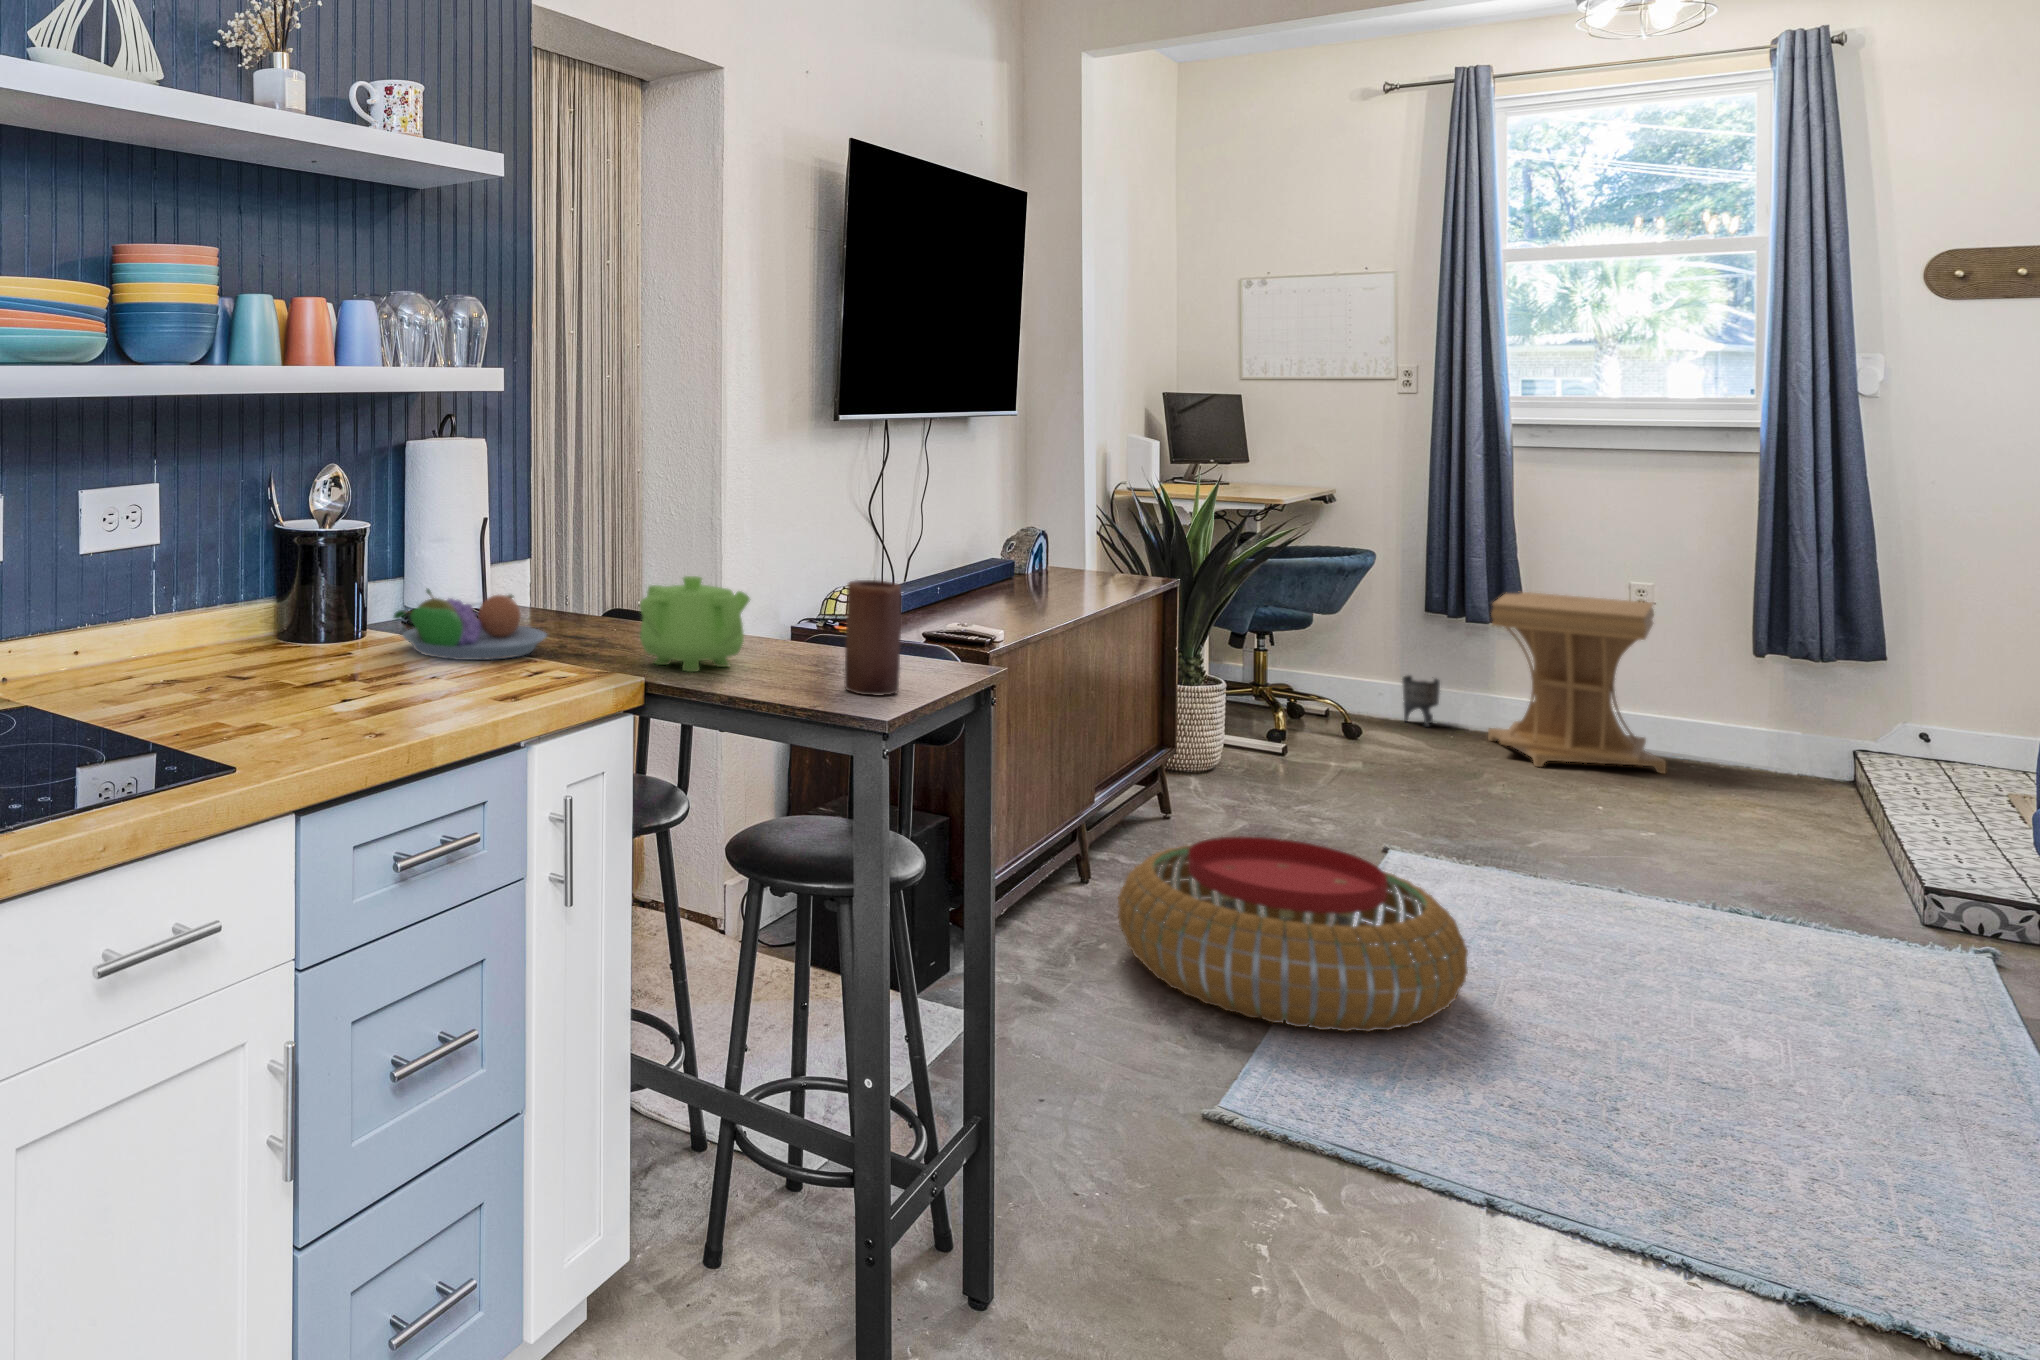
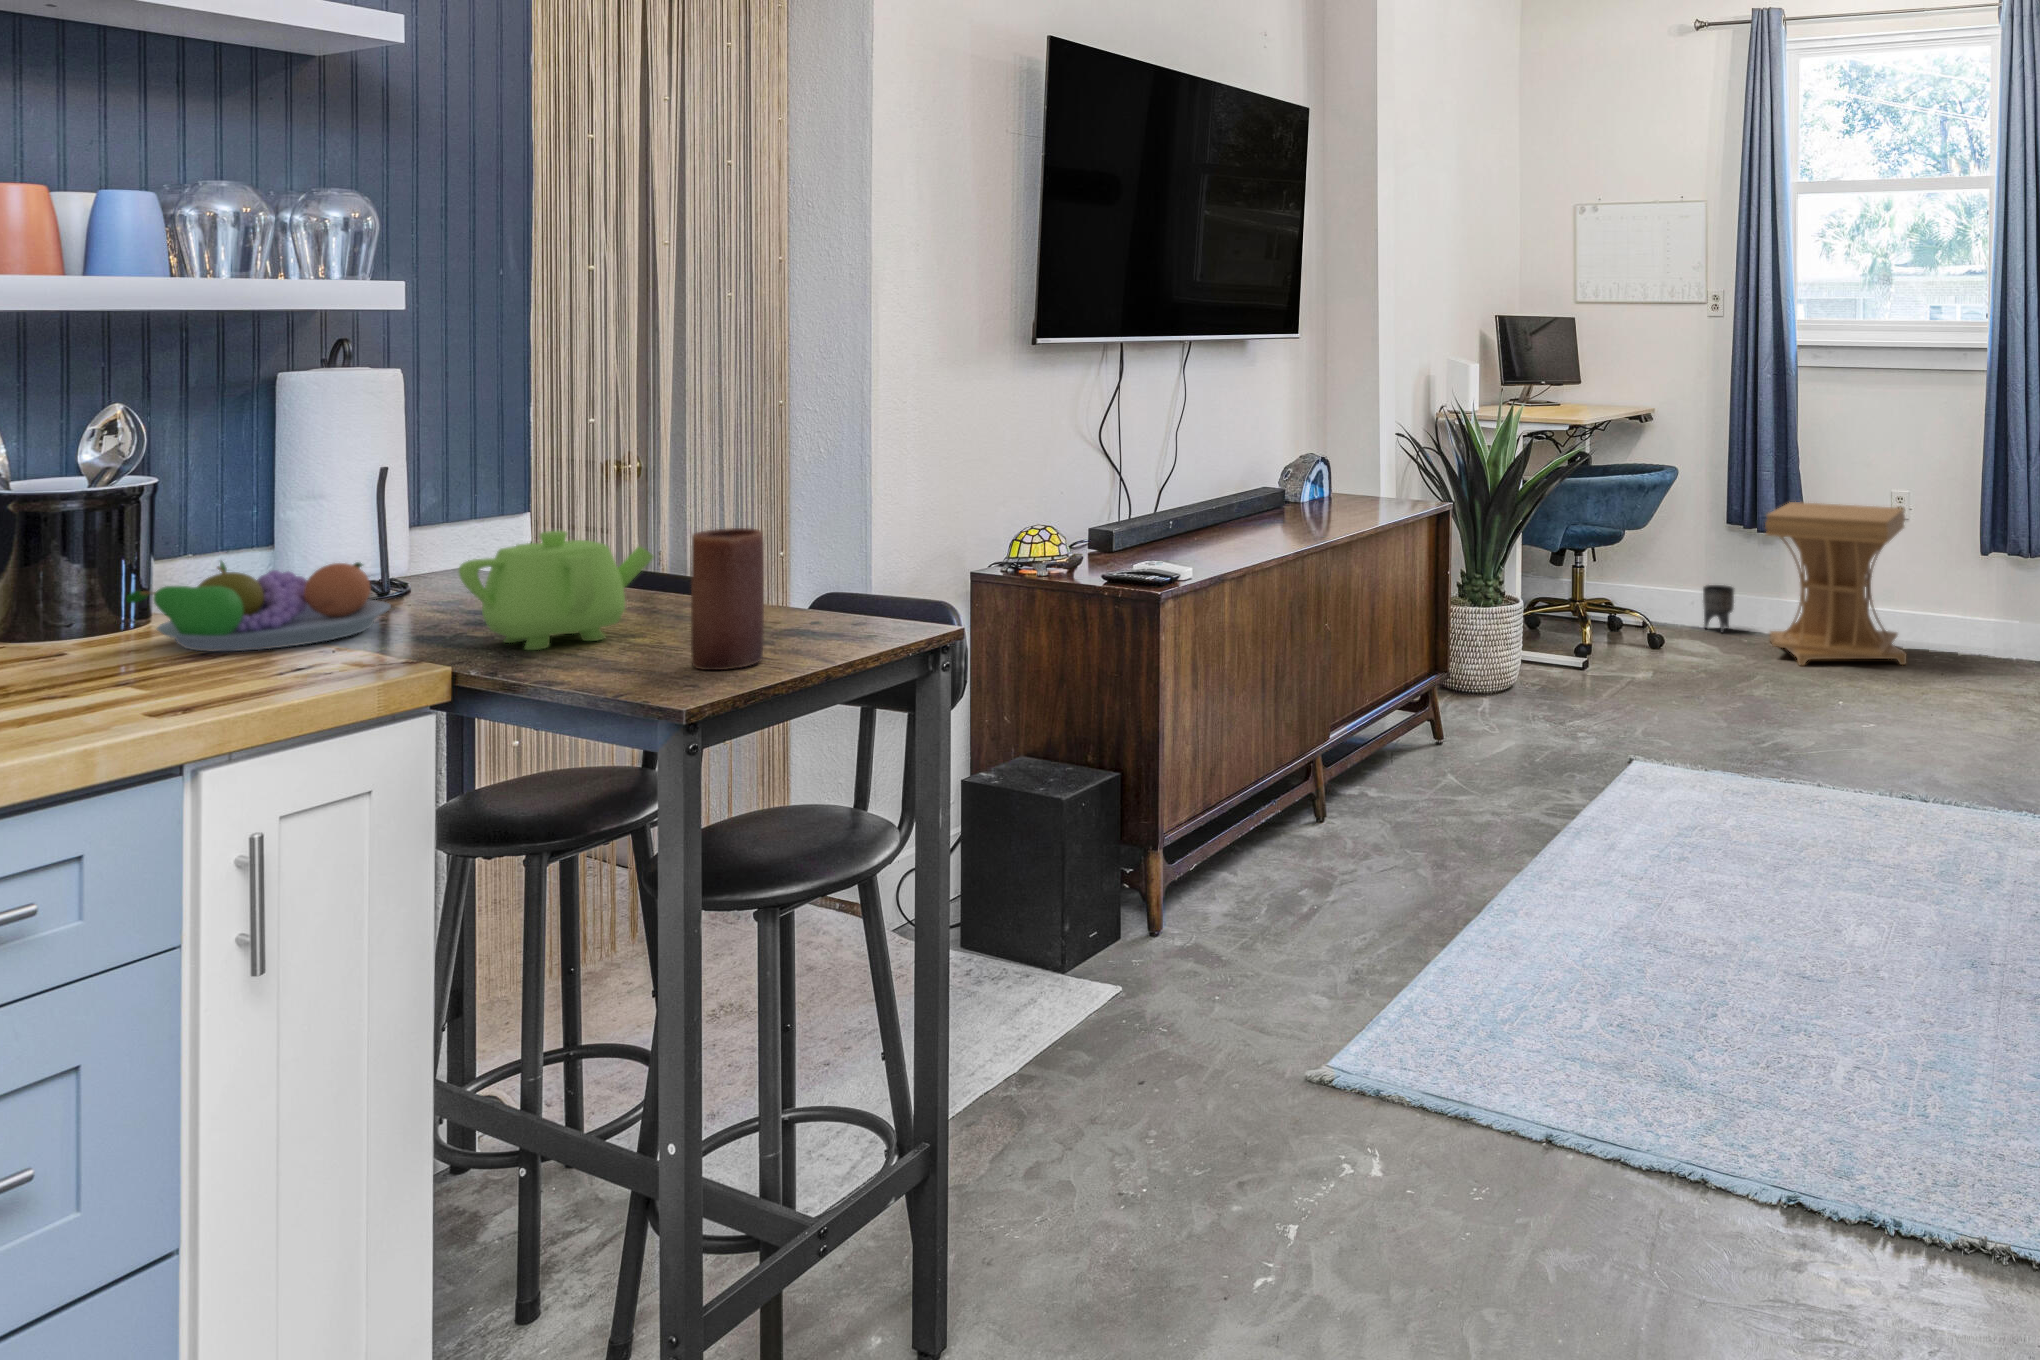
pouf: present [1118,837,1468,1032] -> none [1302,765,1622,964]

